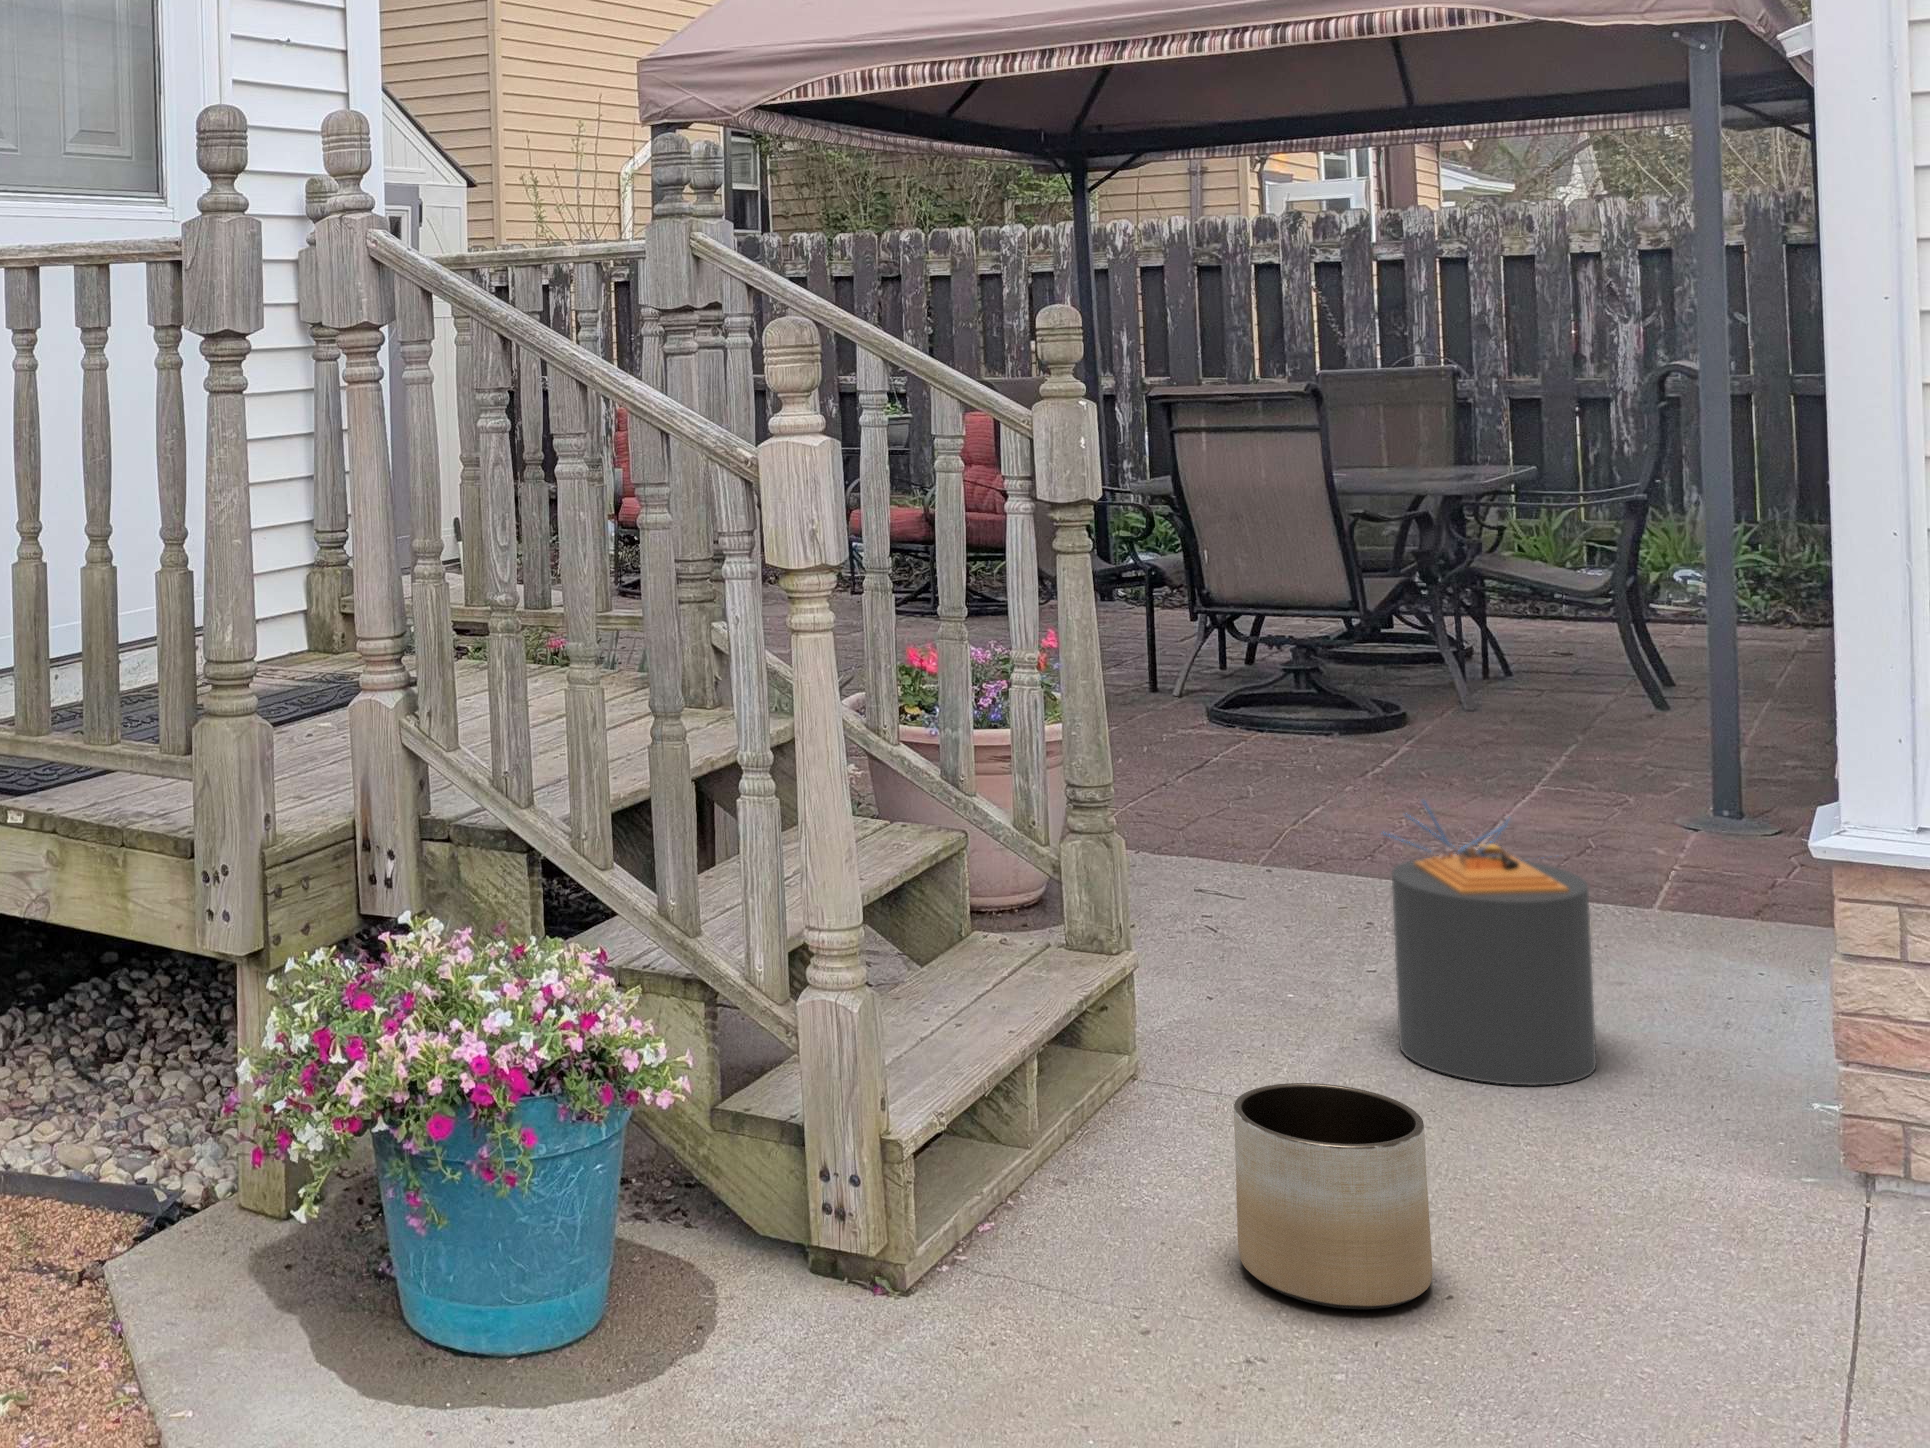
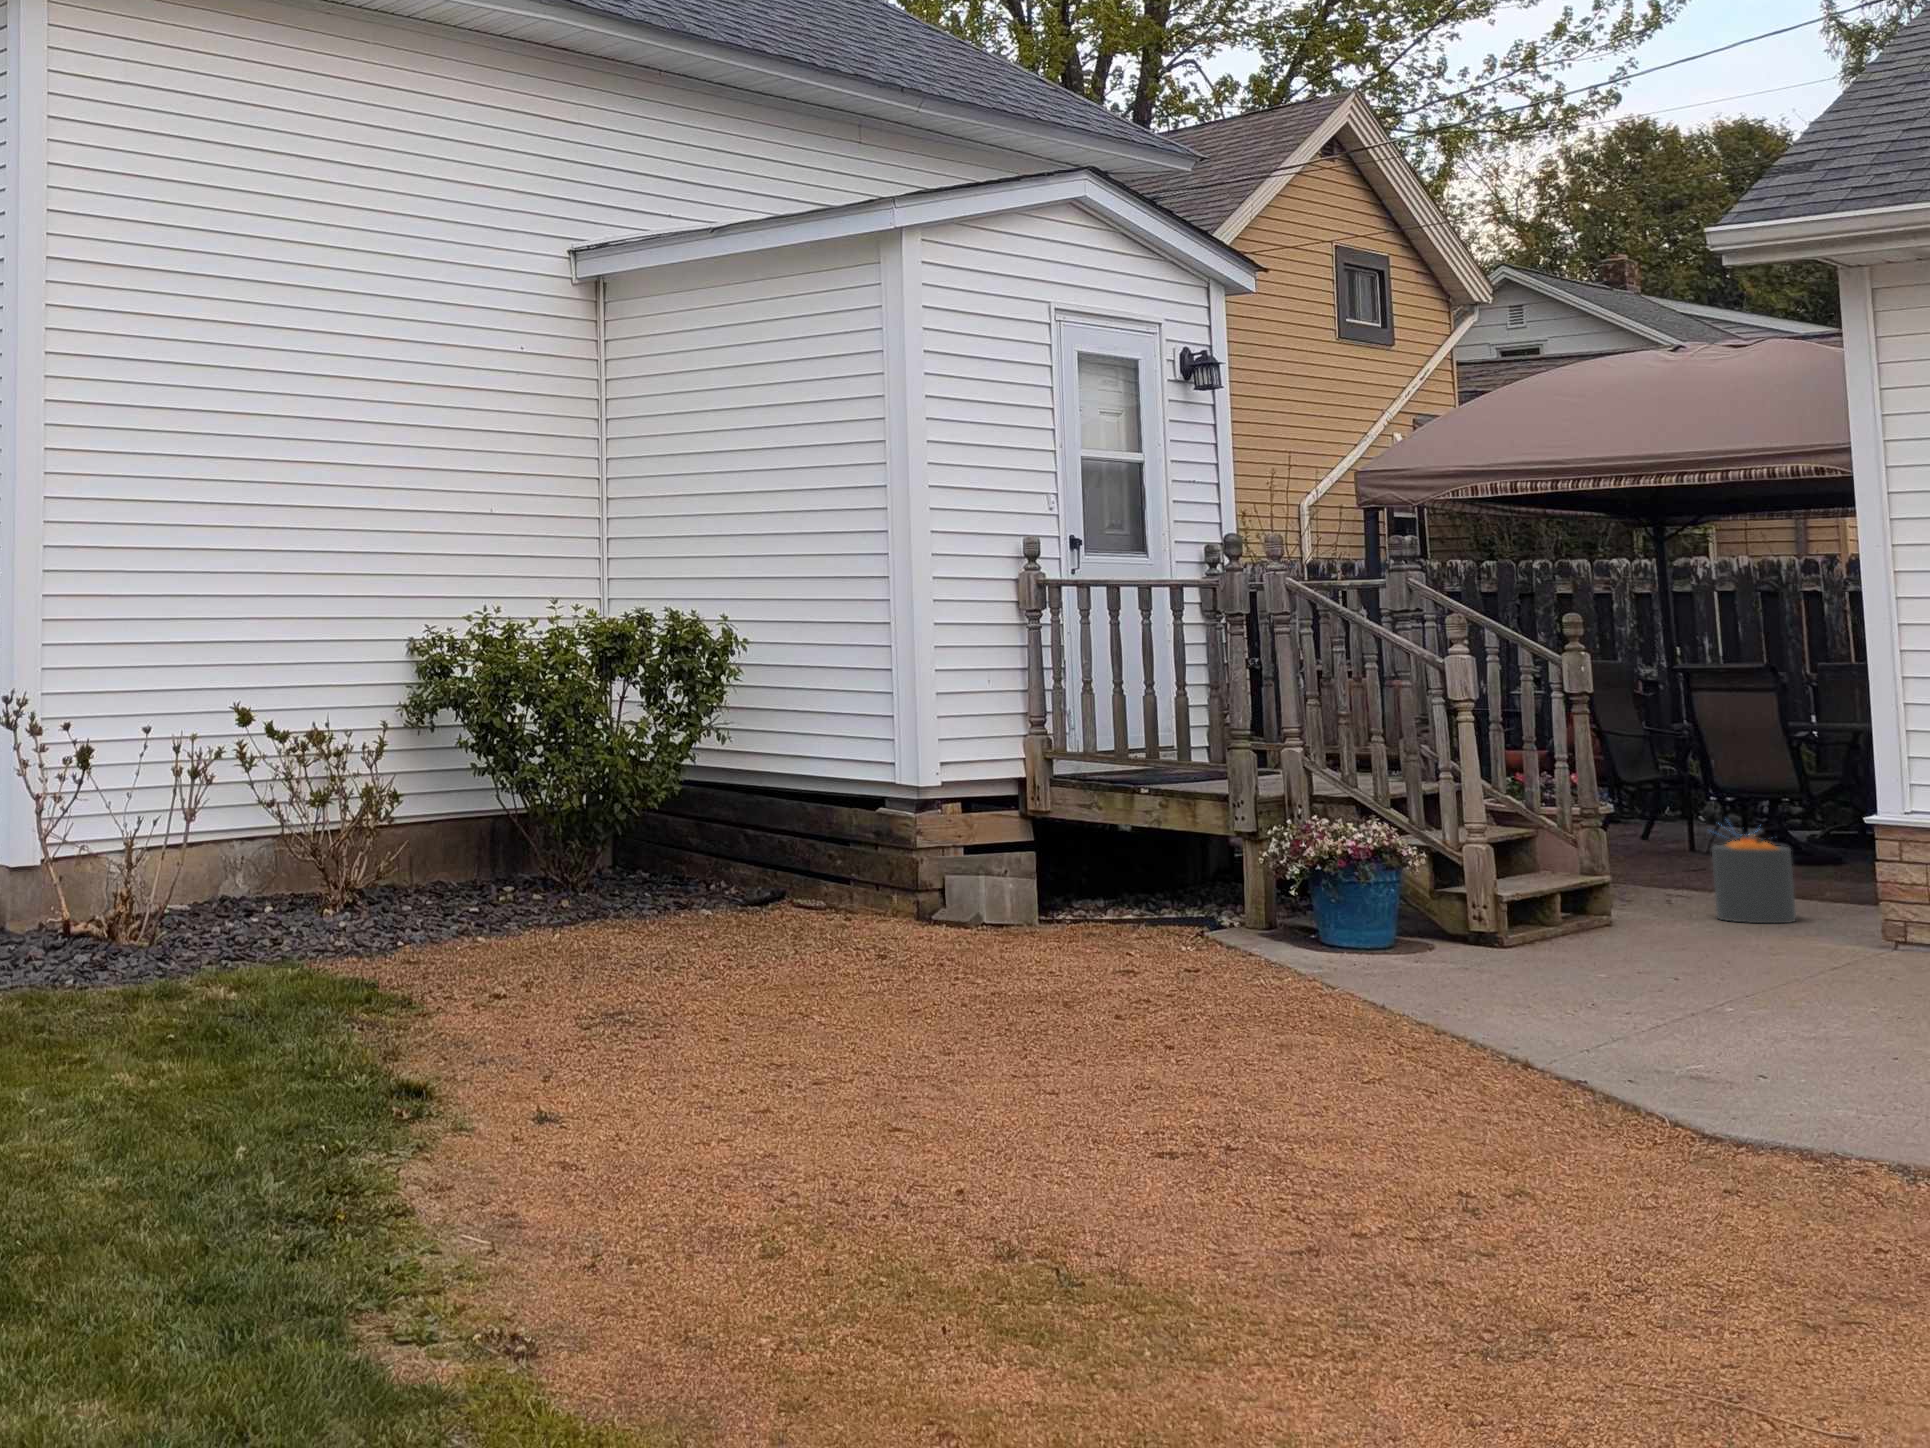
planter: present [1234,1083,1432,1309] -> none [1615,883,1684,944]

